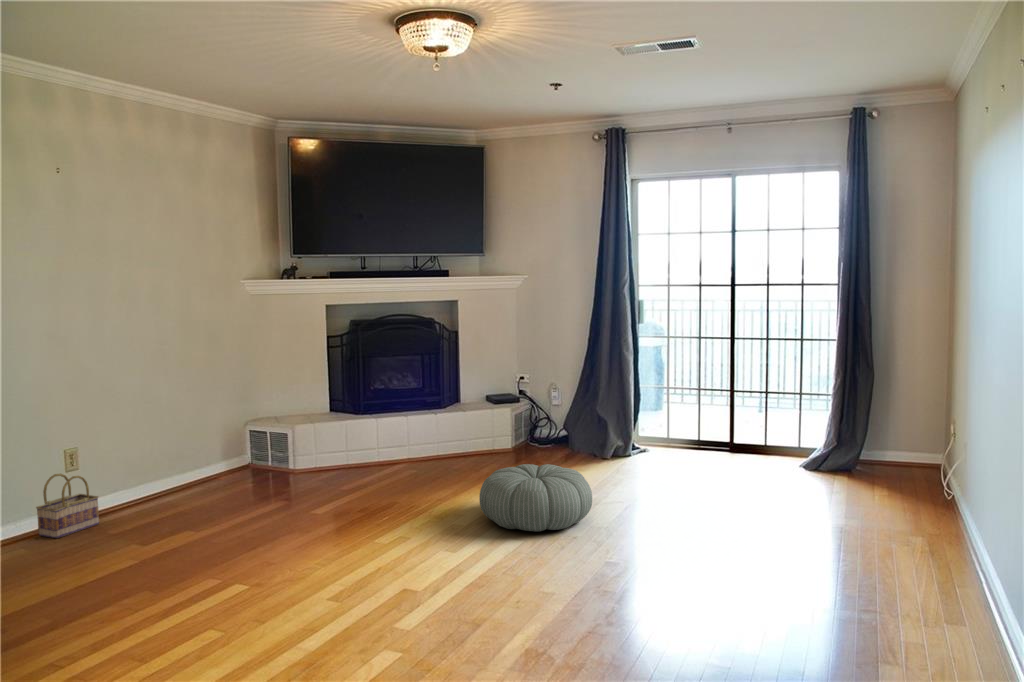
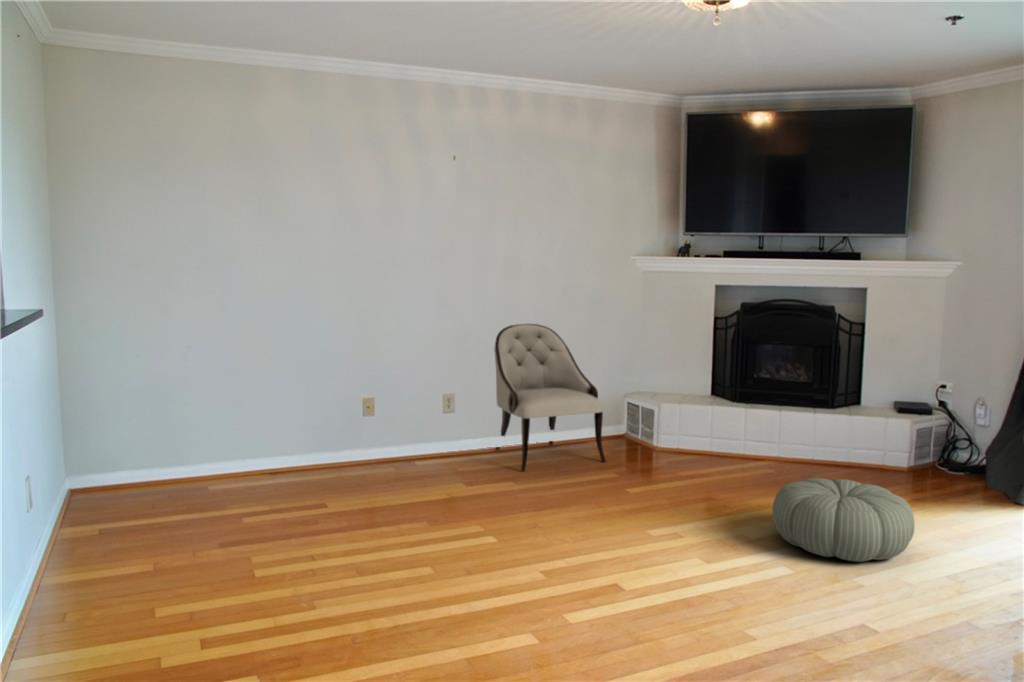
armchair: none [116,359,263,526] -> present [494,324,605,471]
basket: present [36,473,99,538] -> none [425,409,471,460]

